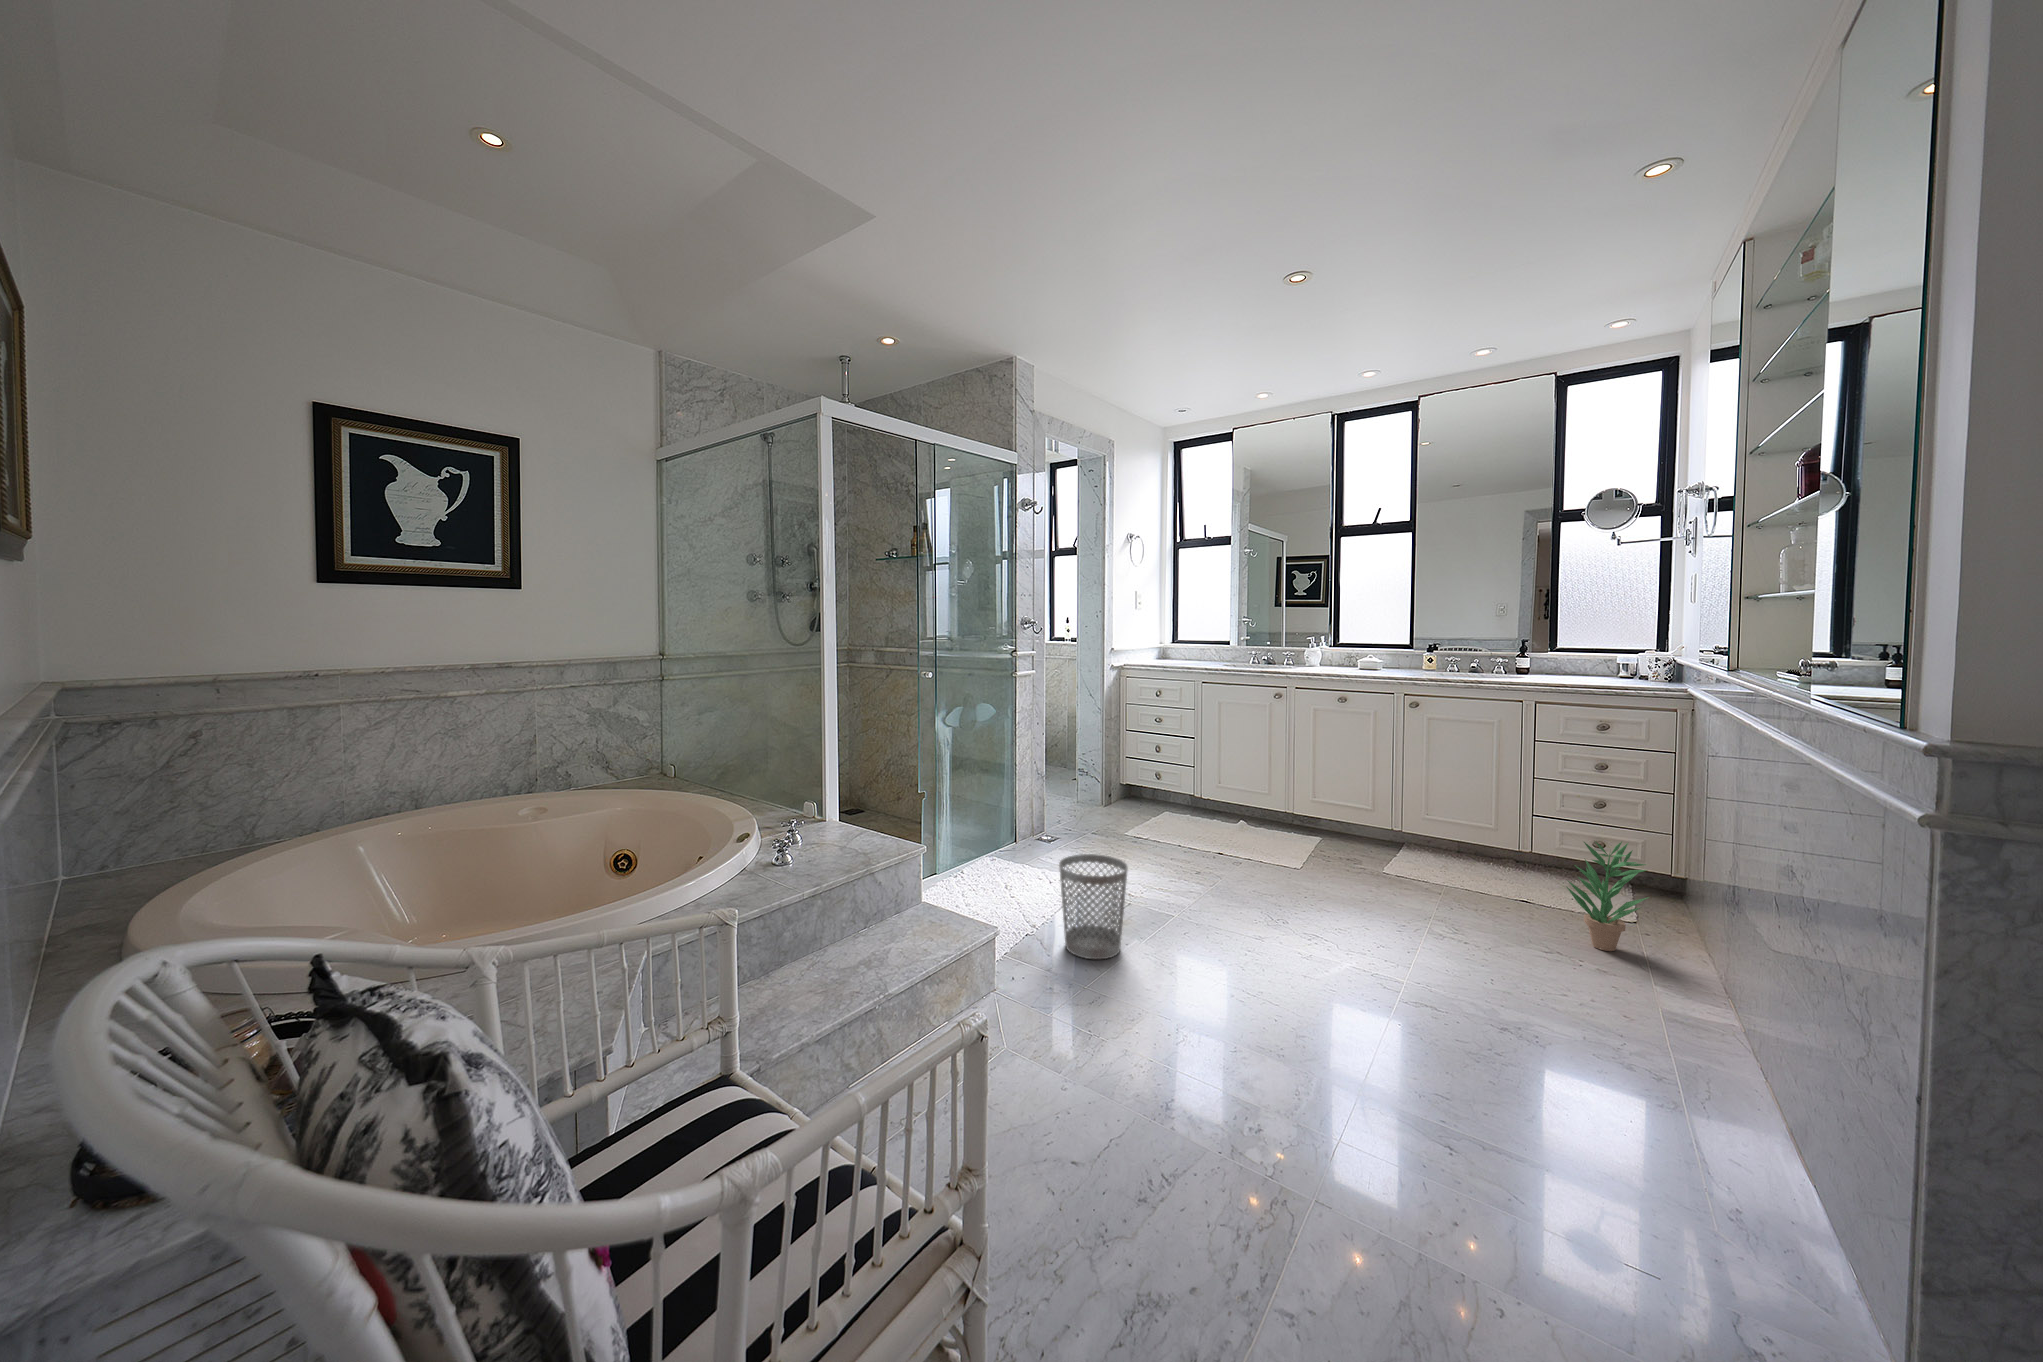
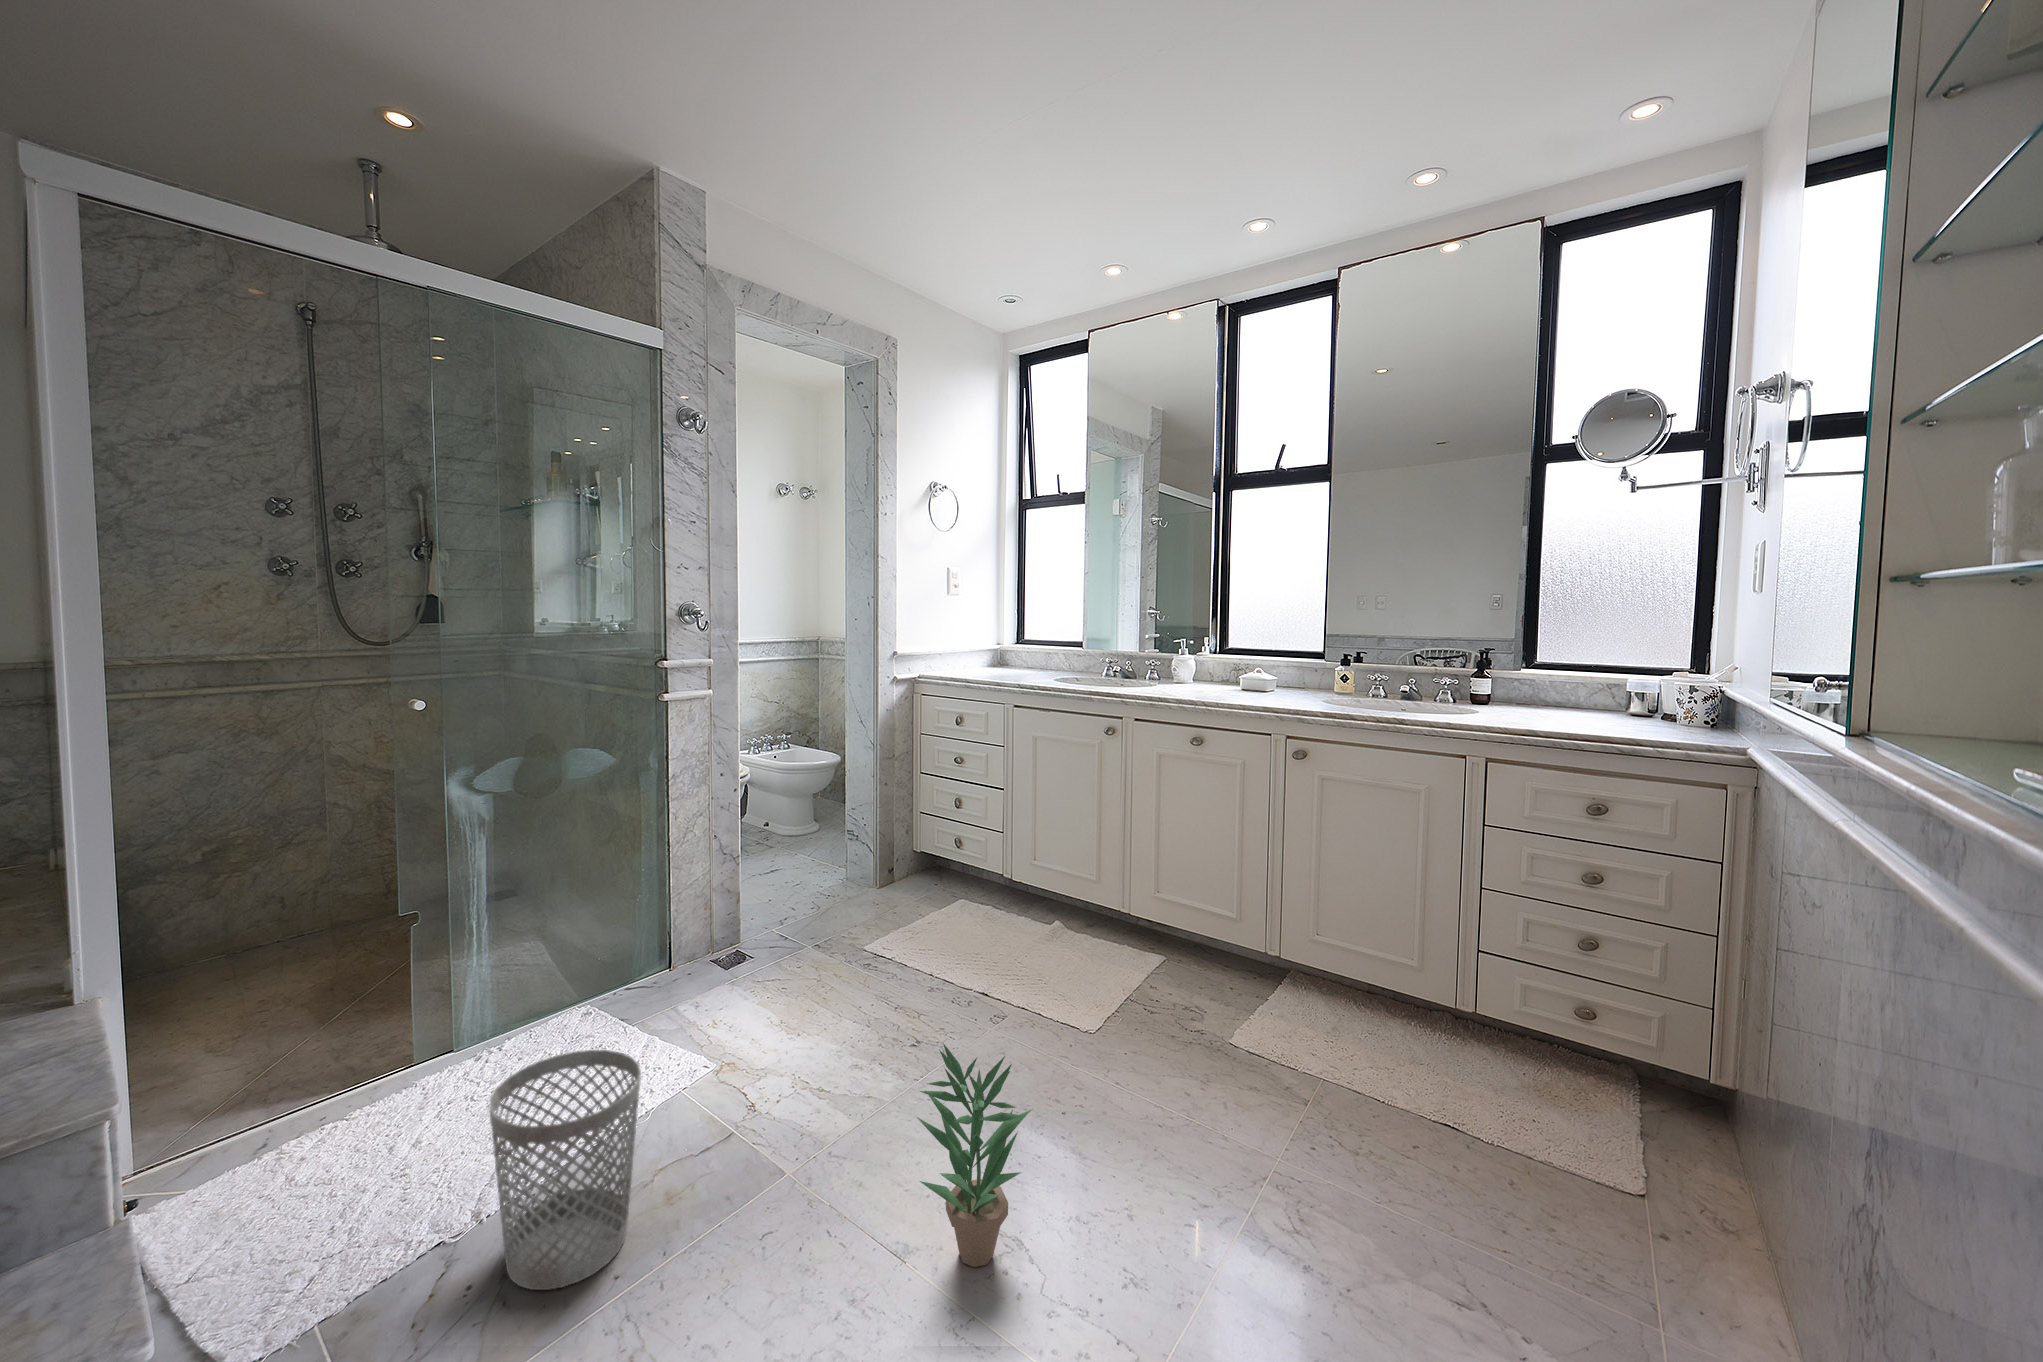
potted plant: present [1567,842,1647,951] -> present [917,1043,1033,1267]

